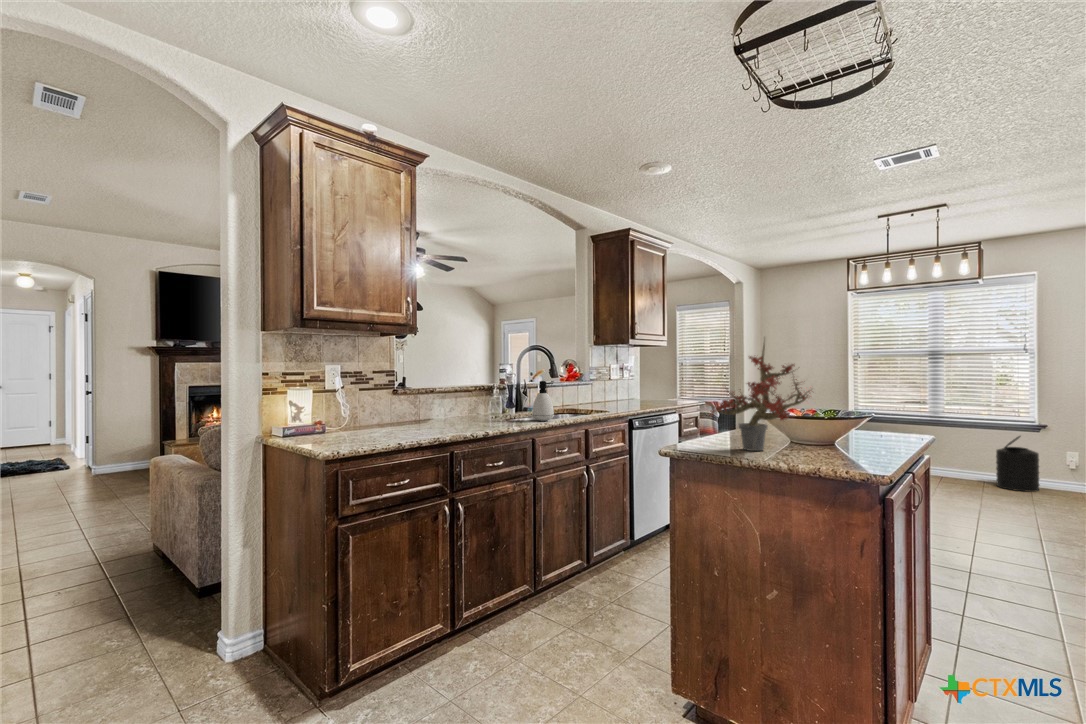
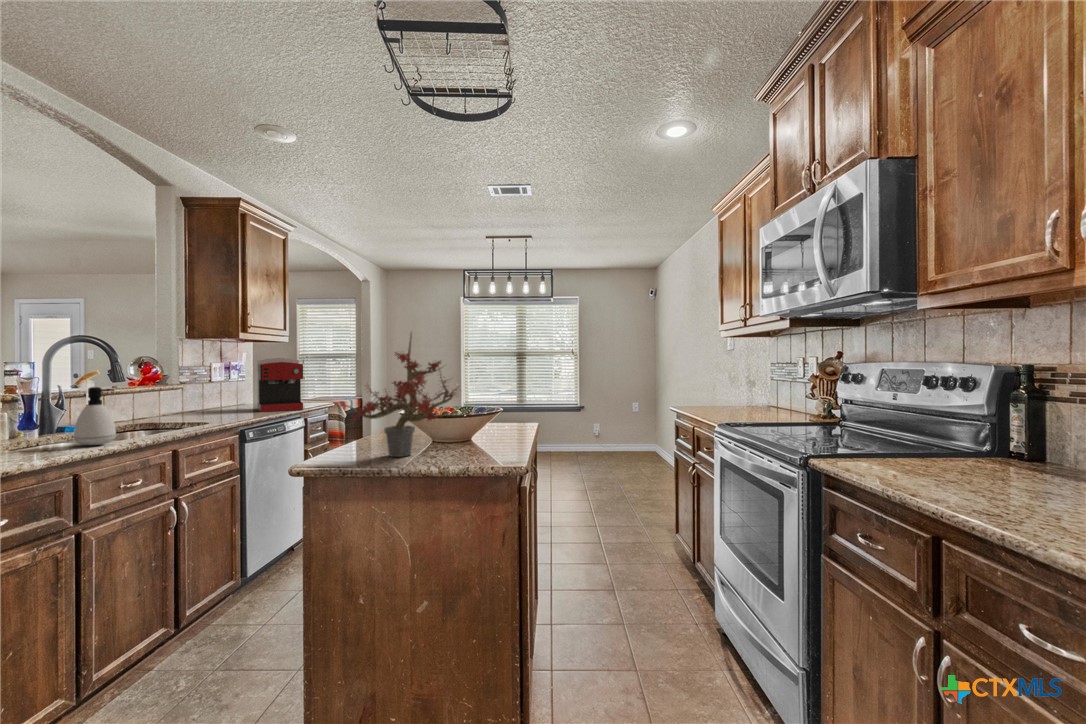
coffee maker: none [643,360,679,406] -> present [257,358,303,412]
trash can: present [996,436,1040,492] -> none [556,415,579,456]

